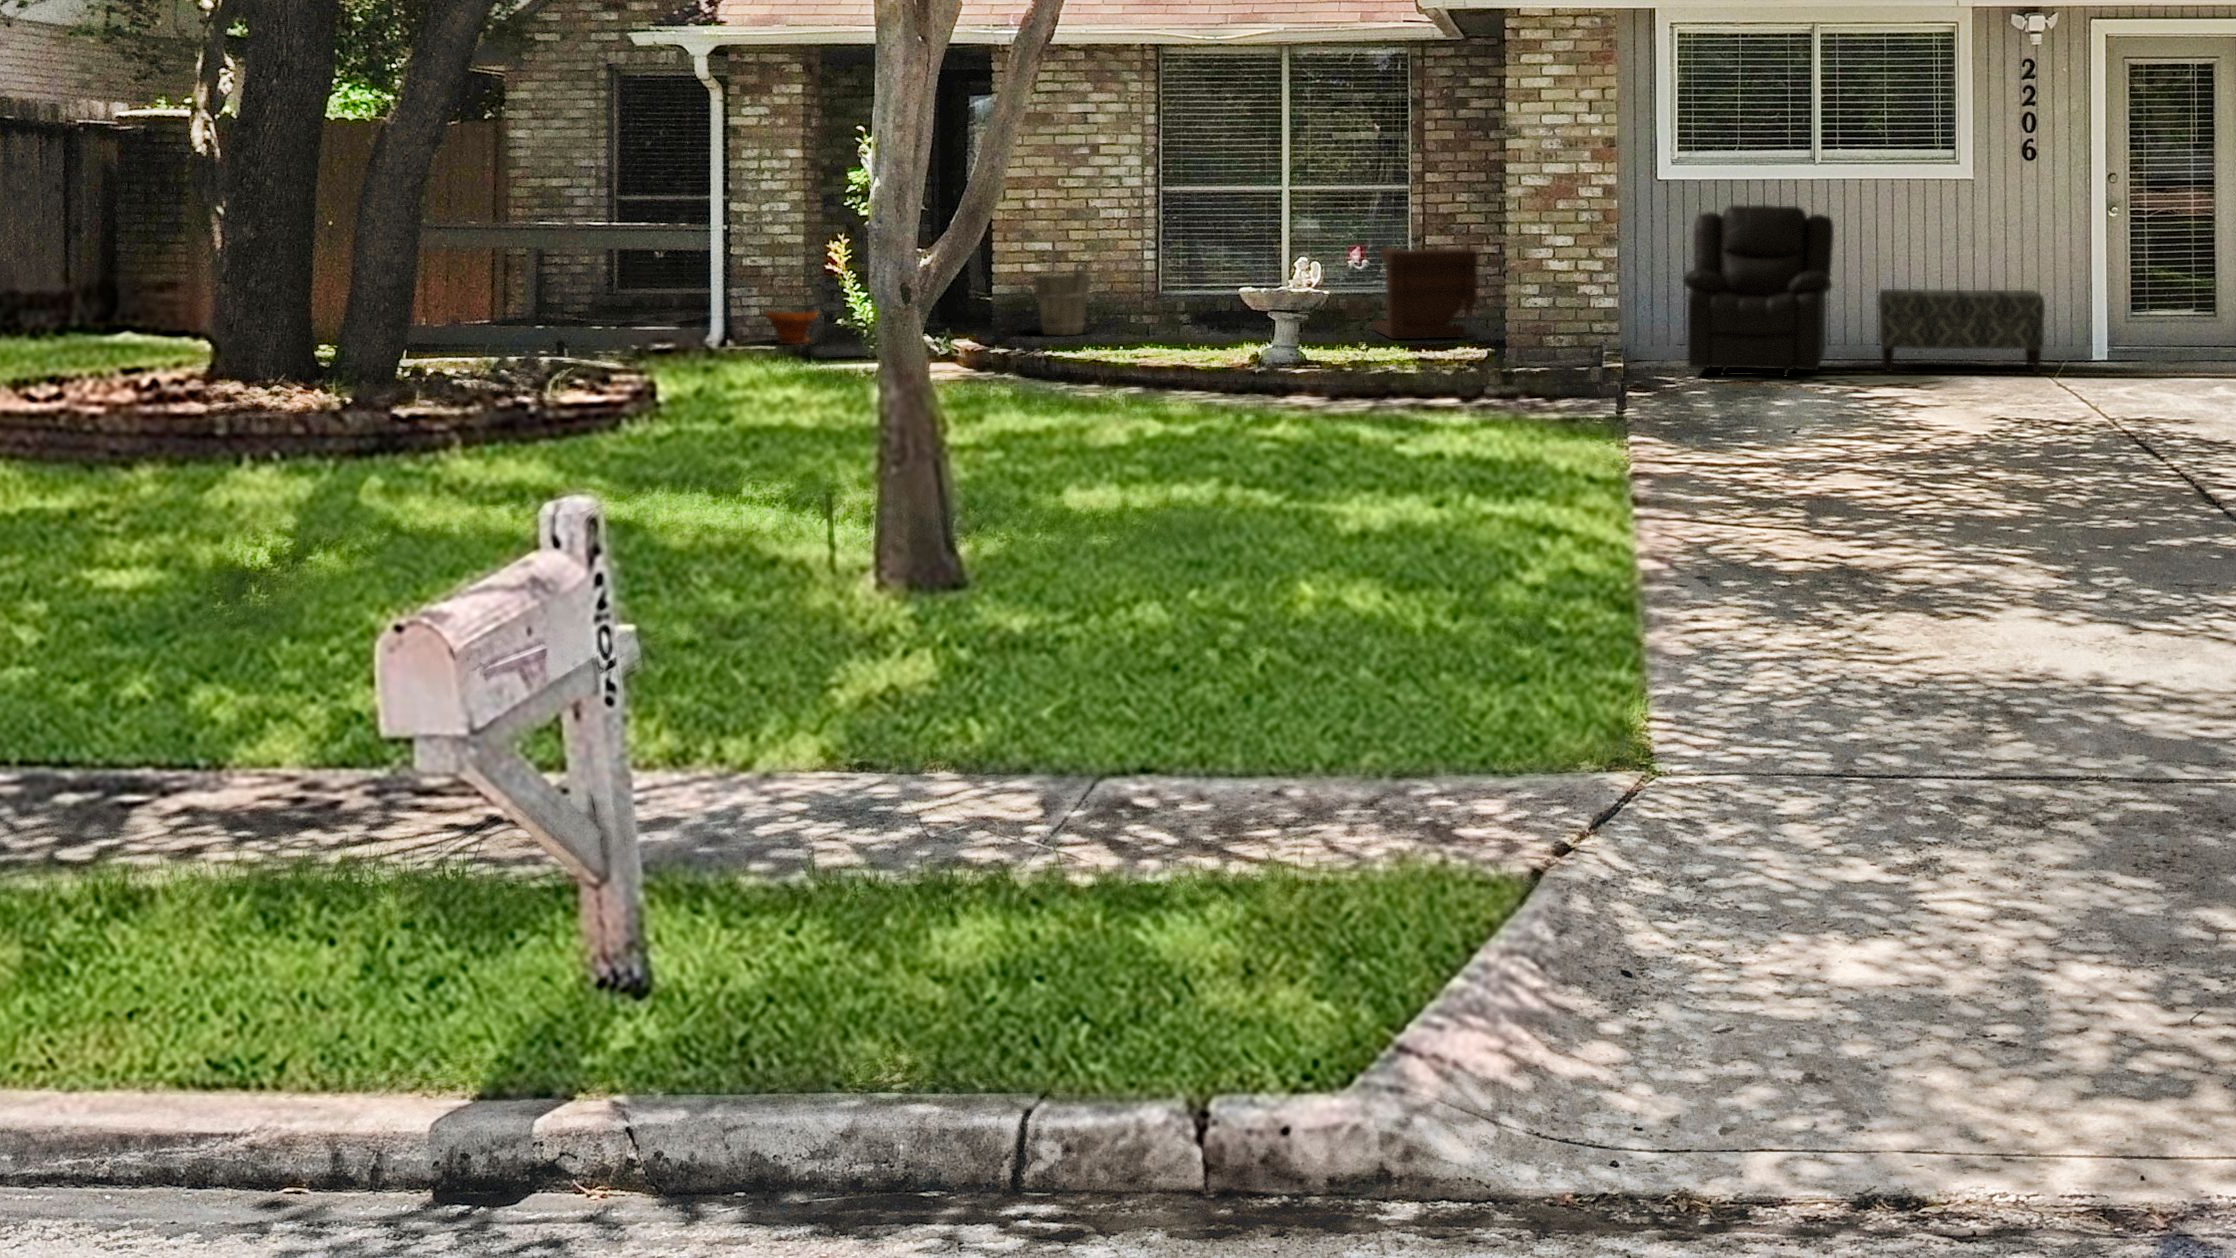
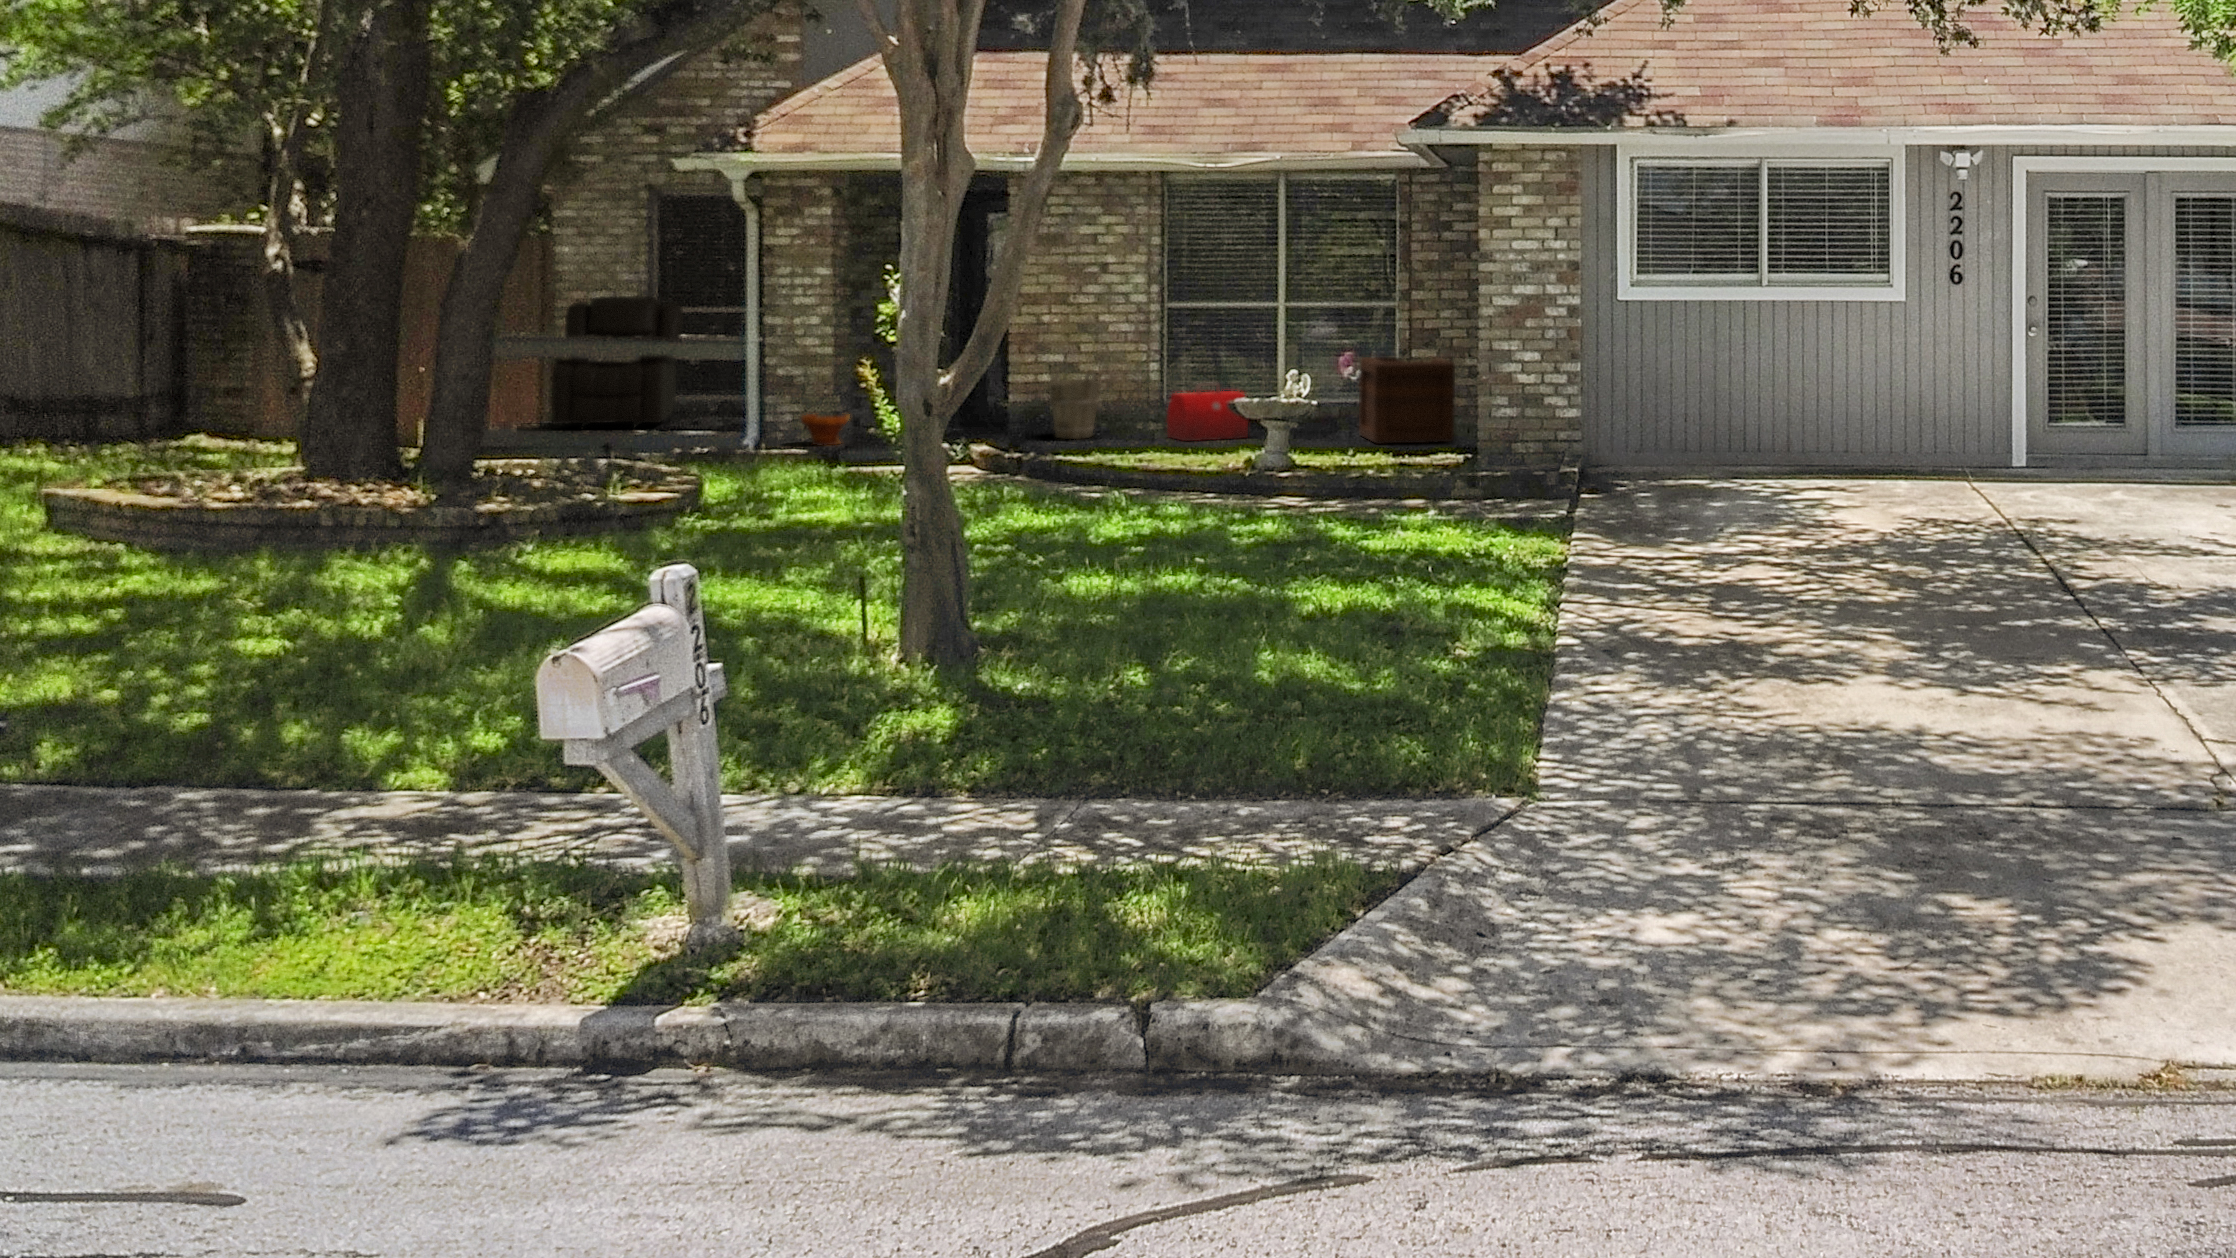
chair: present [1683,205,1834,377] -> present [552,296,683,428]
toolbox: none [1164,273,1252,338] -> present [1167,382,1248,441]
bench: present [1878,289,2045,373] -> none [1815,400,1962,477]

